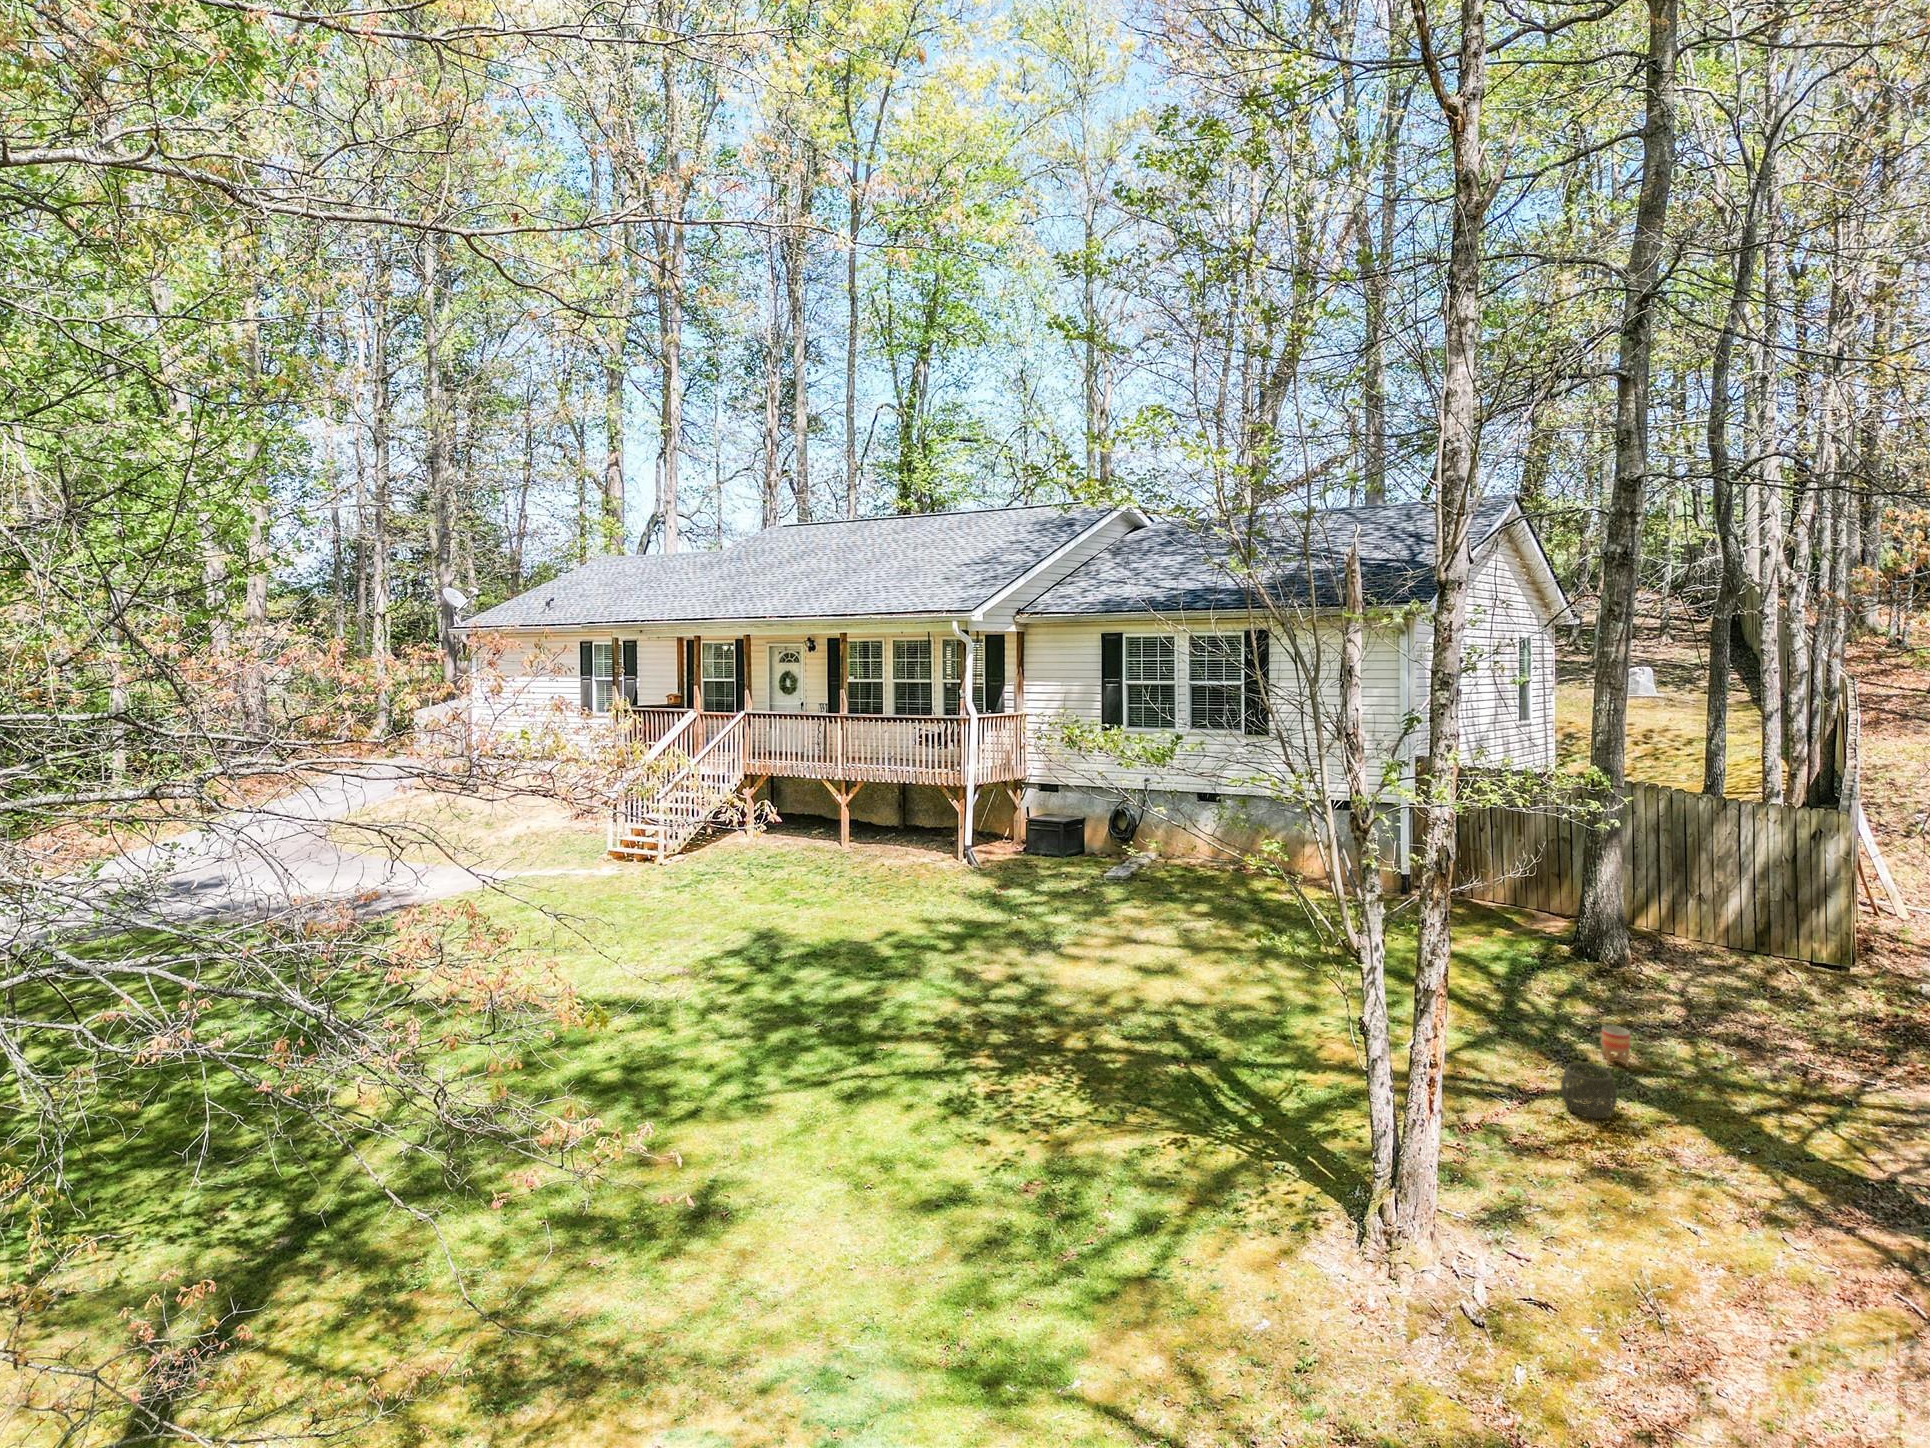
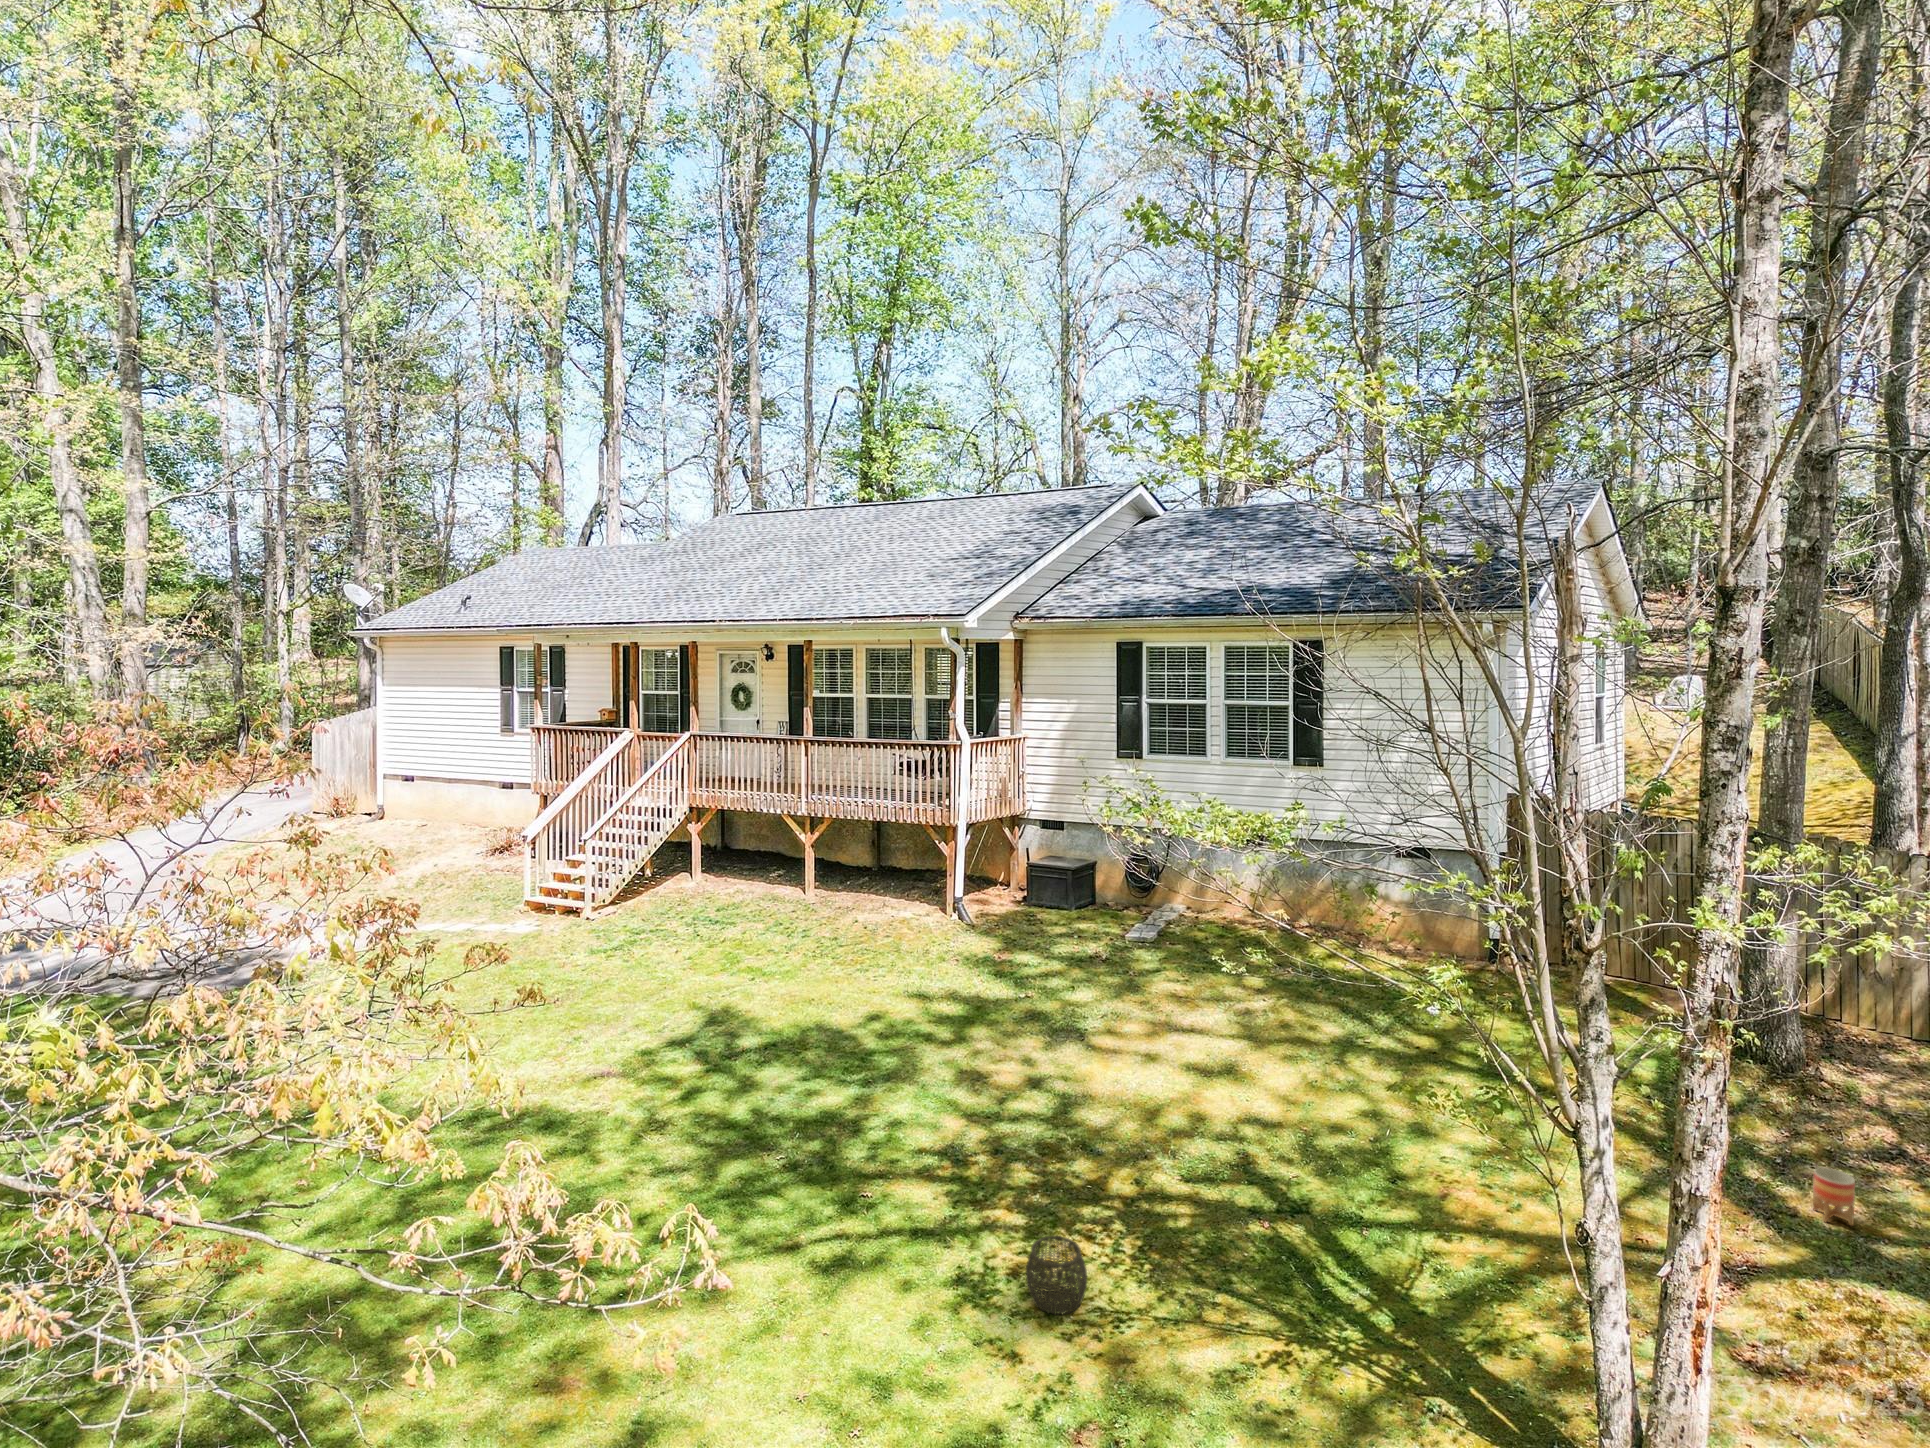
woven basket: present [1561,1063,1617,1119] -> present [1026,1236,1087,1314]

